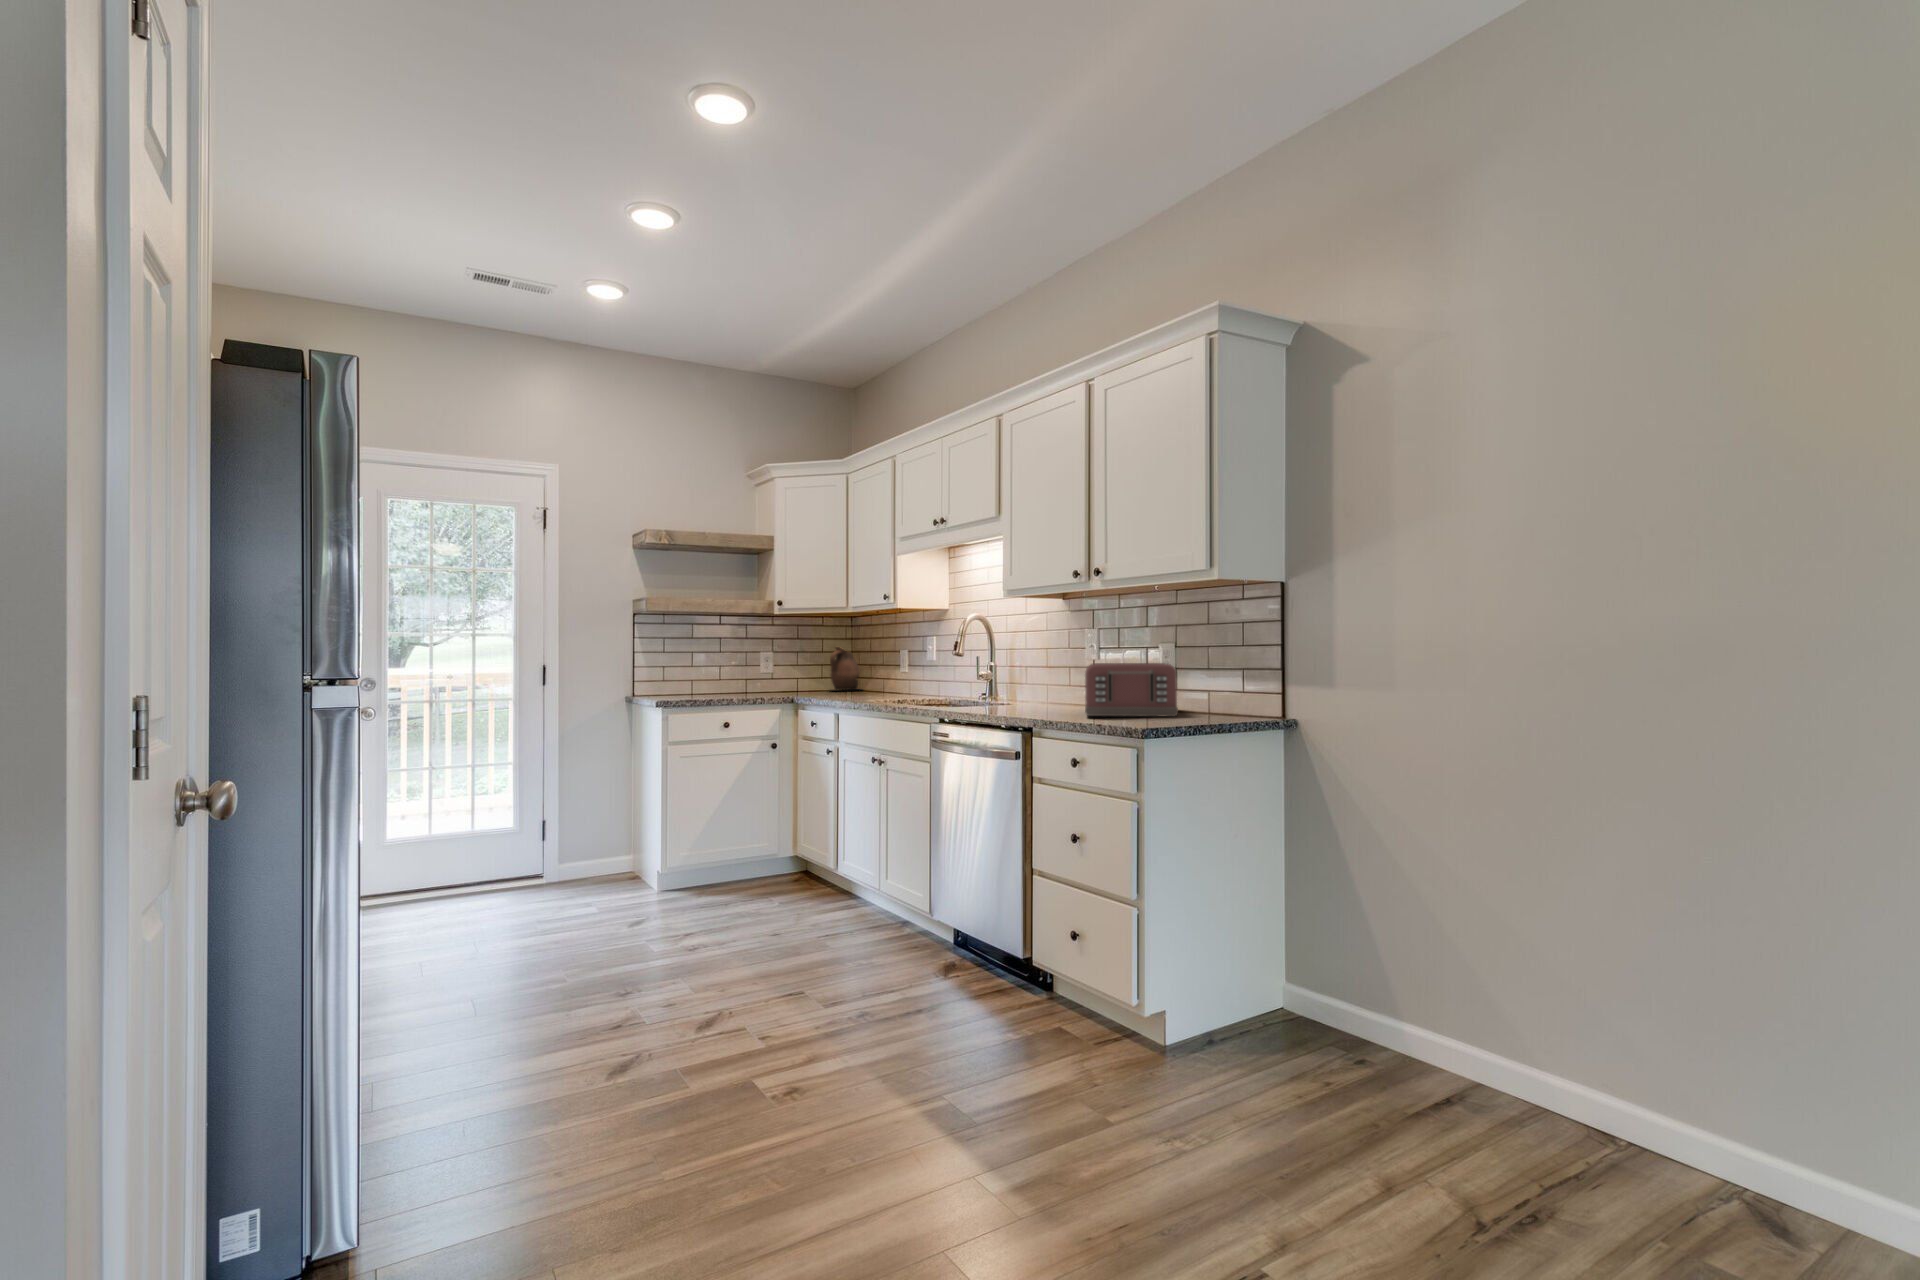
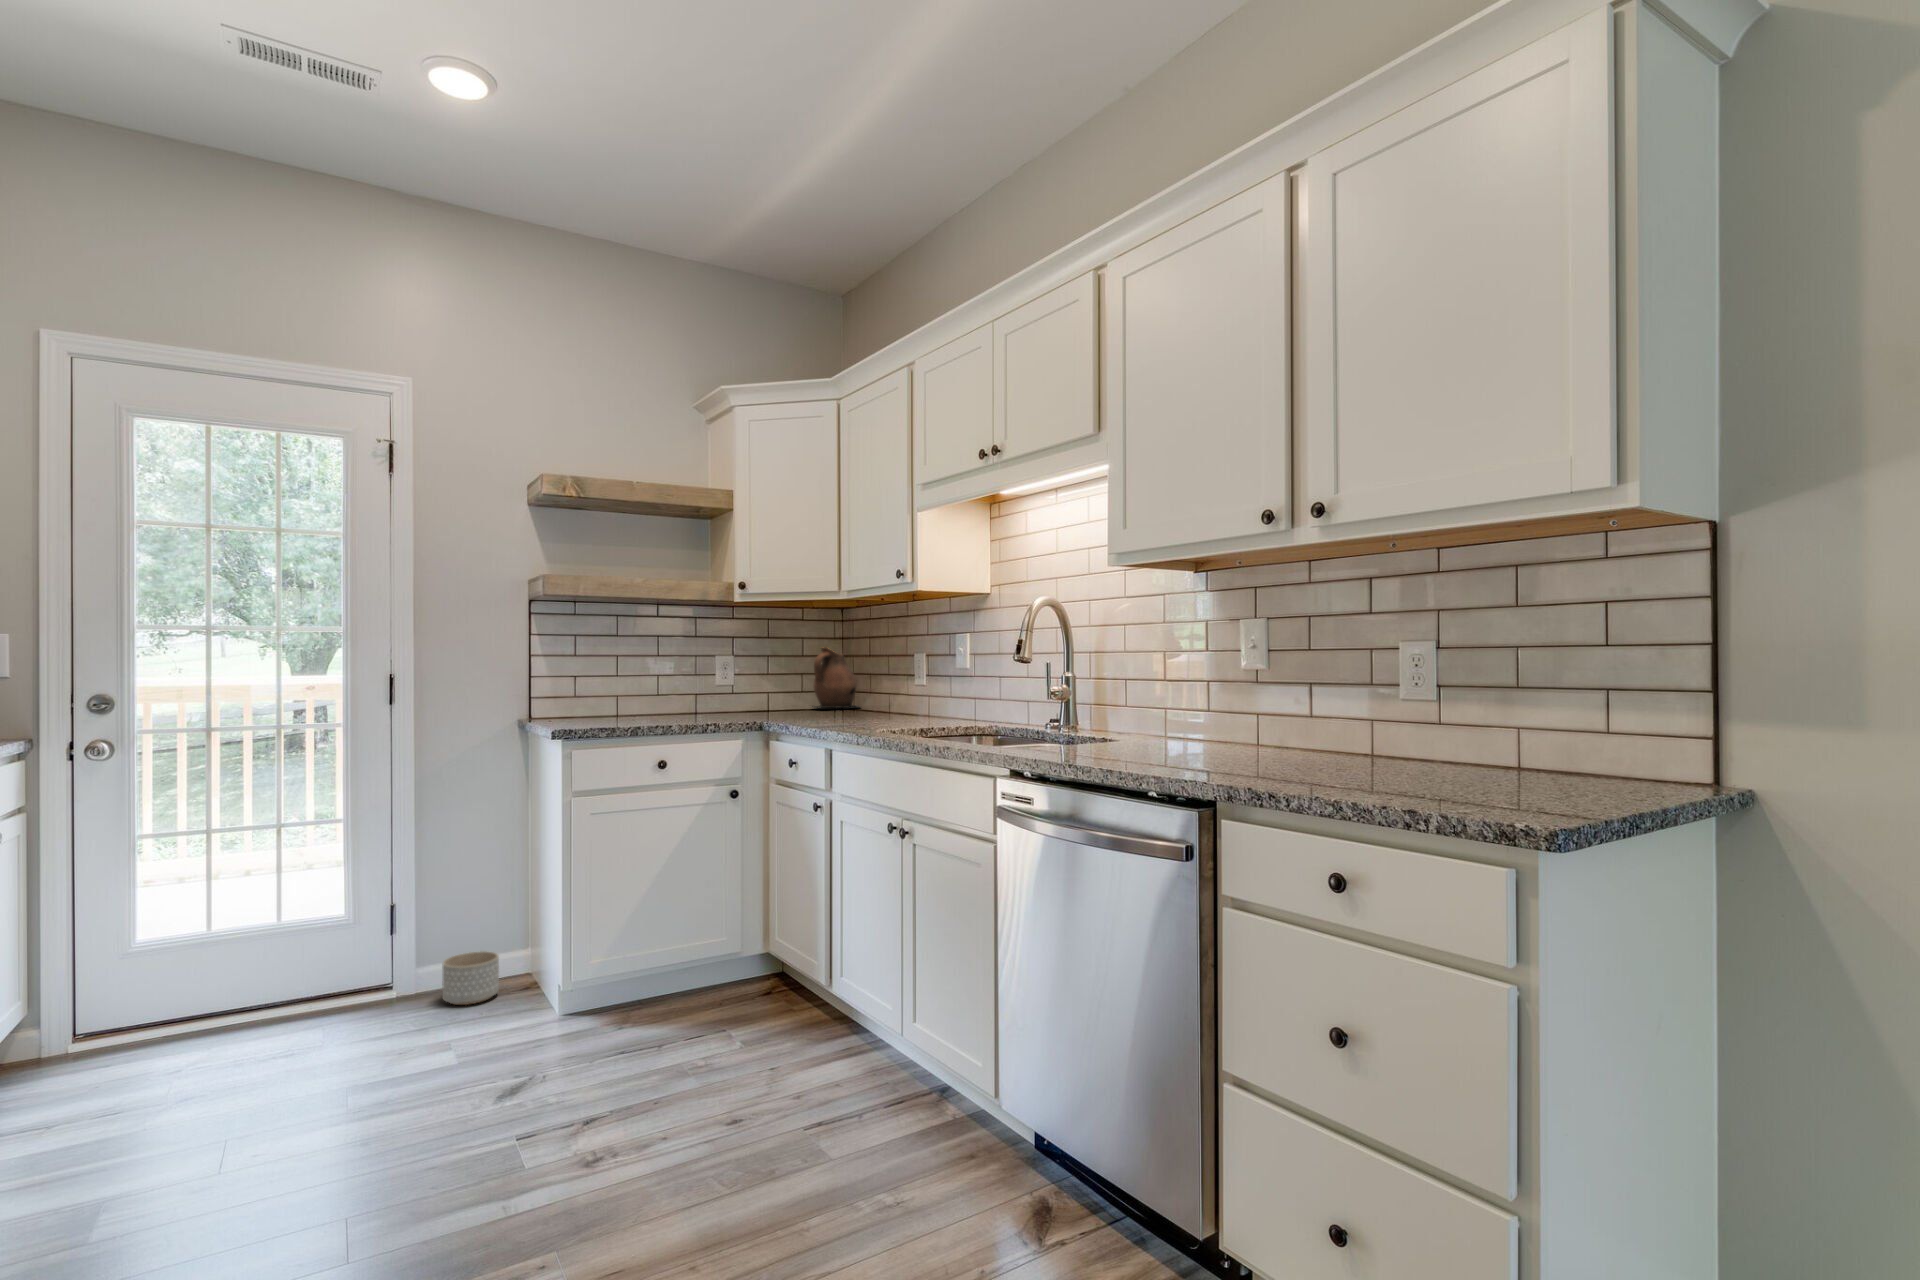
toaster: present [1085,663,1178,716] -> none [1273,676,1487,779]
planter: none [581,851,617,883] -> present [442,951,499,1005]

